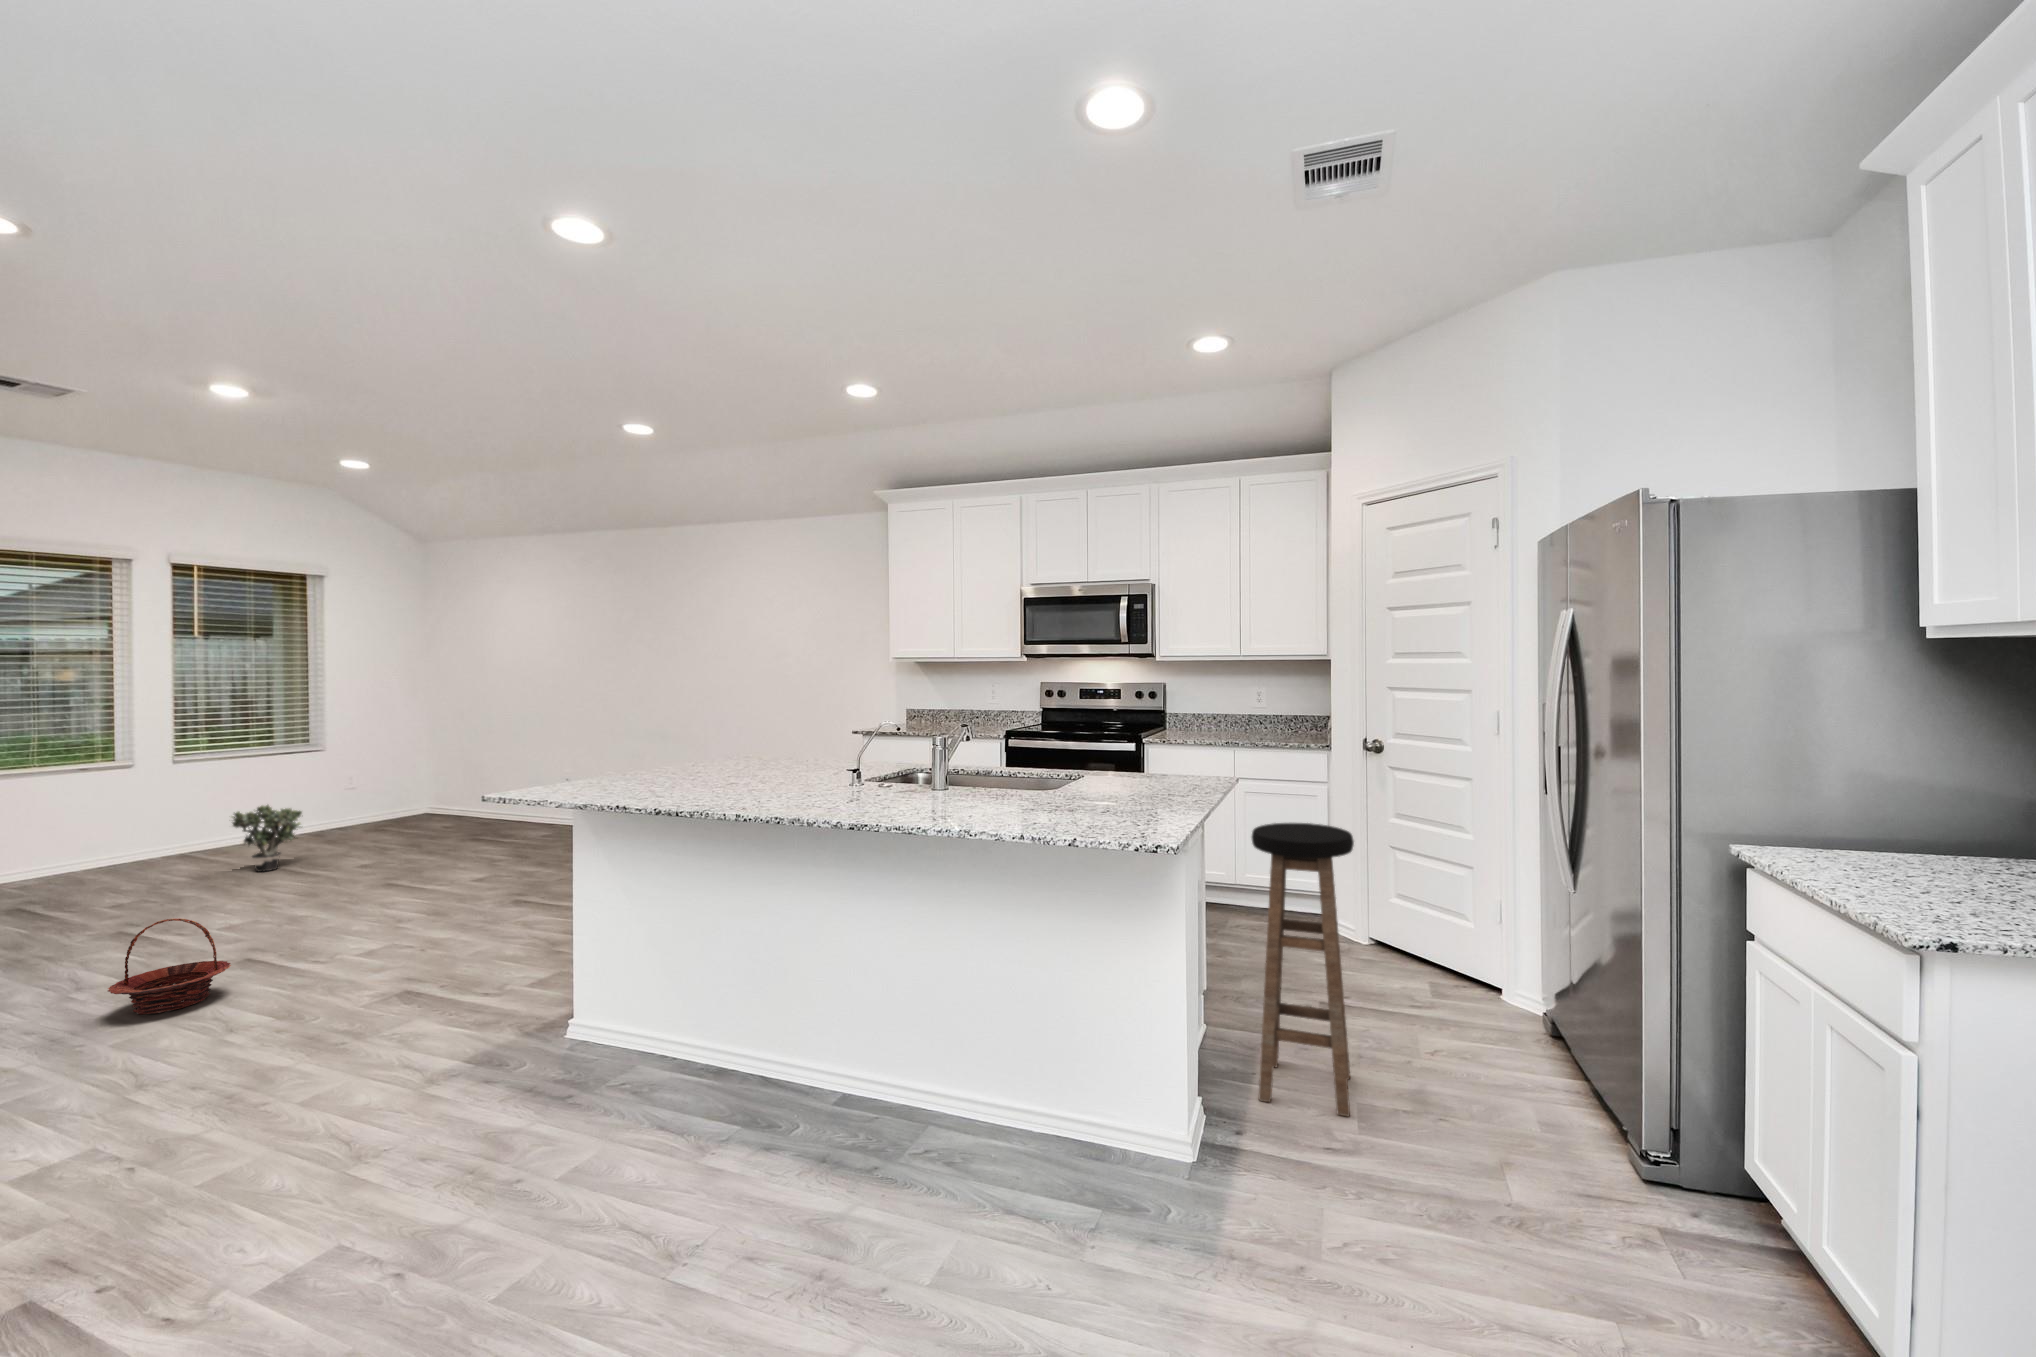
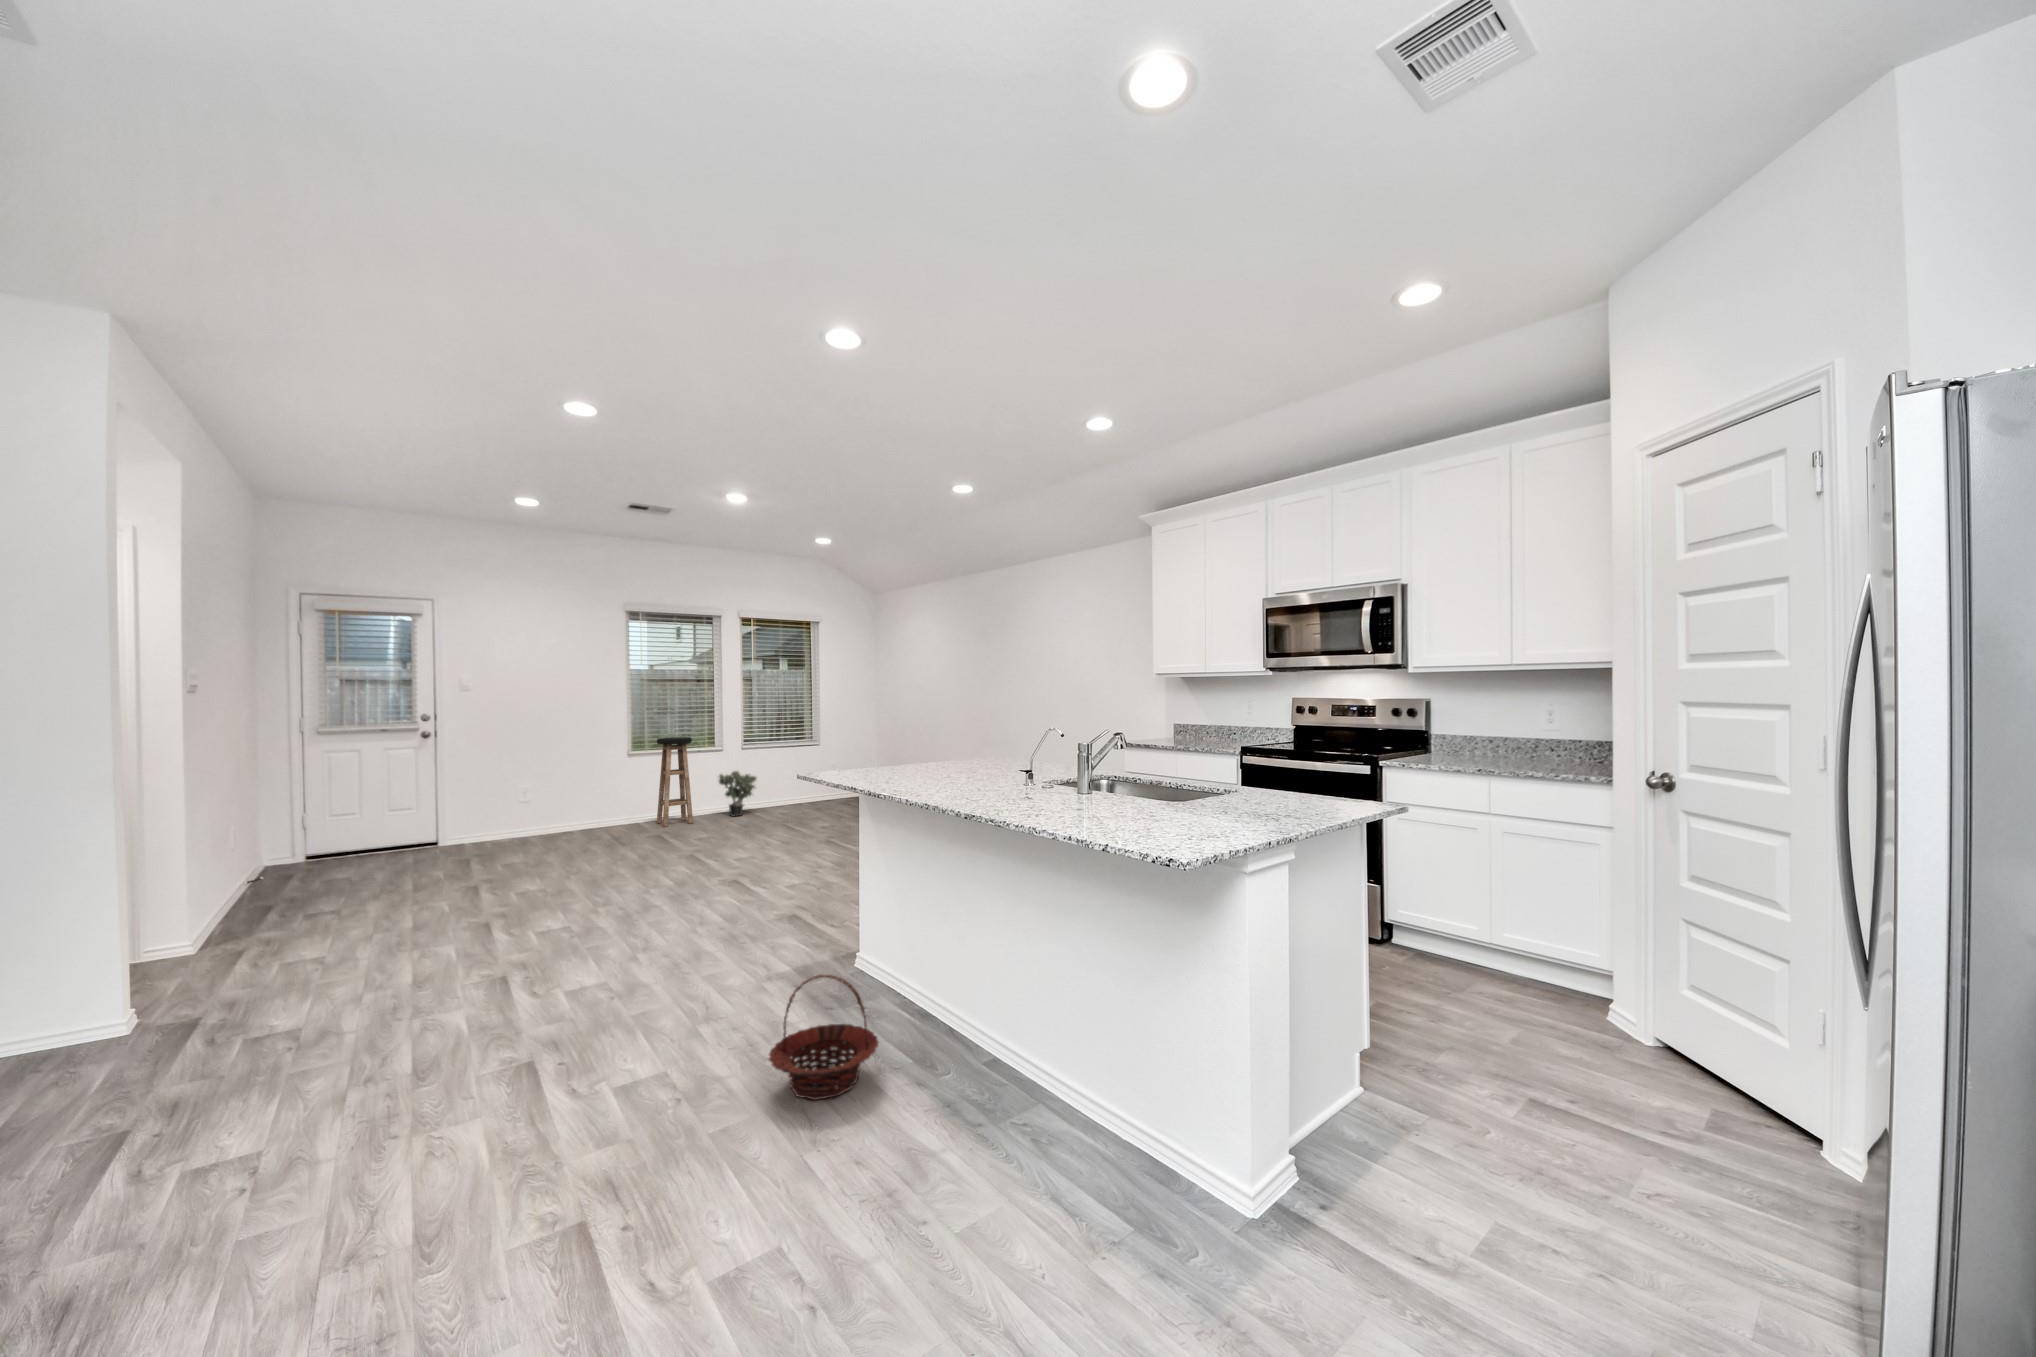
bar stool: present [1252,823,1354,1116] -> present [657,737,693,827]
basket: present [108,919,231,1014] -> present [769,975,879,1100]

